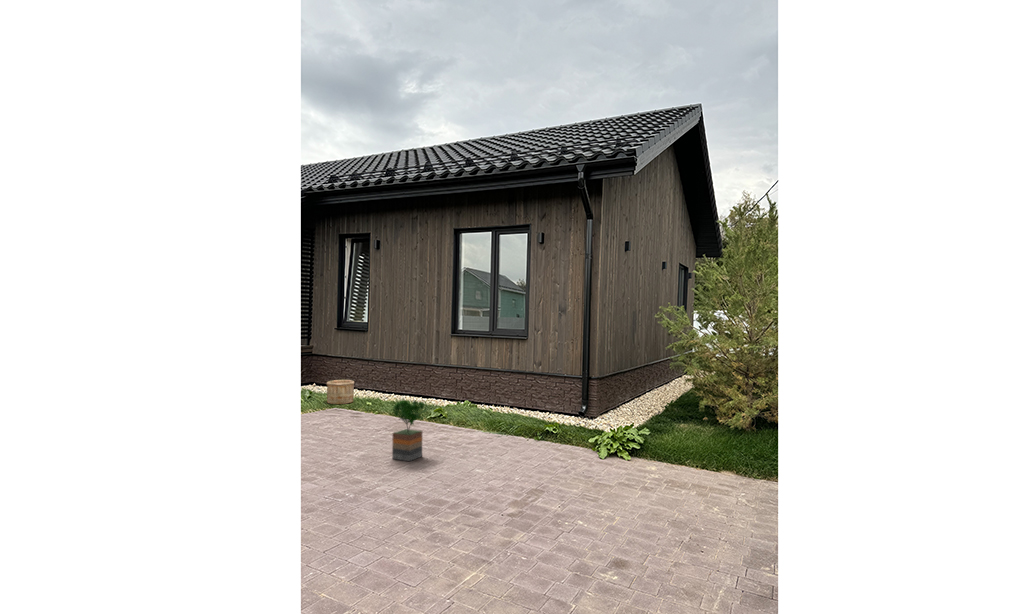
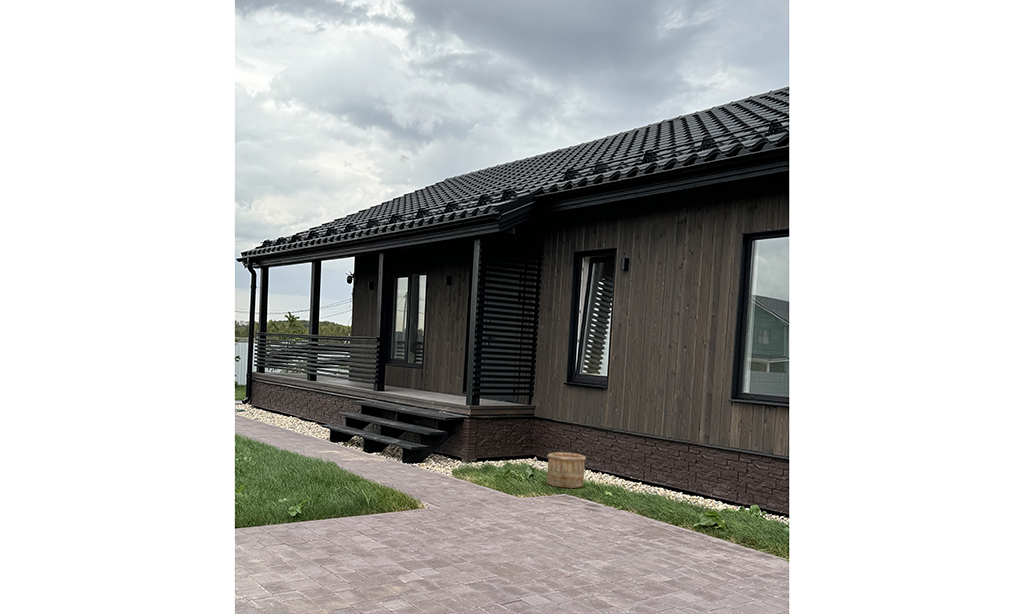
potted tree: present [392,400,428,461] -> none [639,486,702,589]

